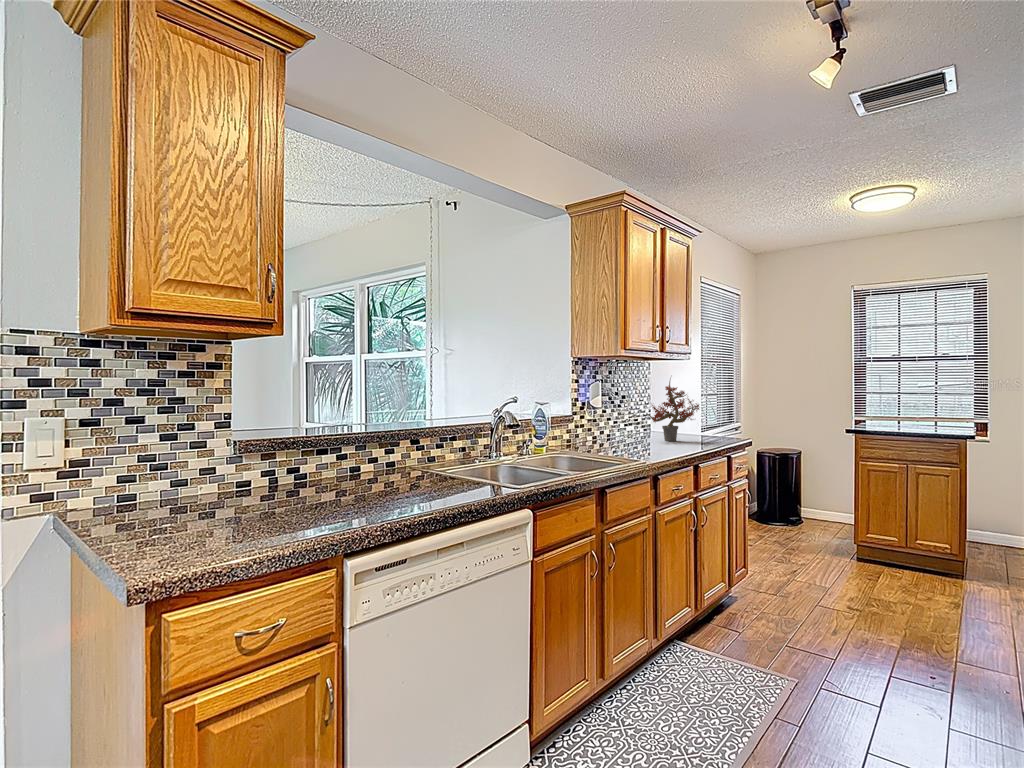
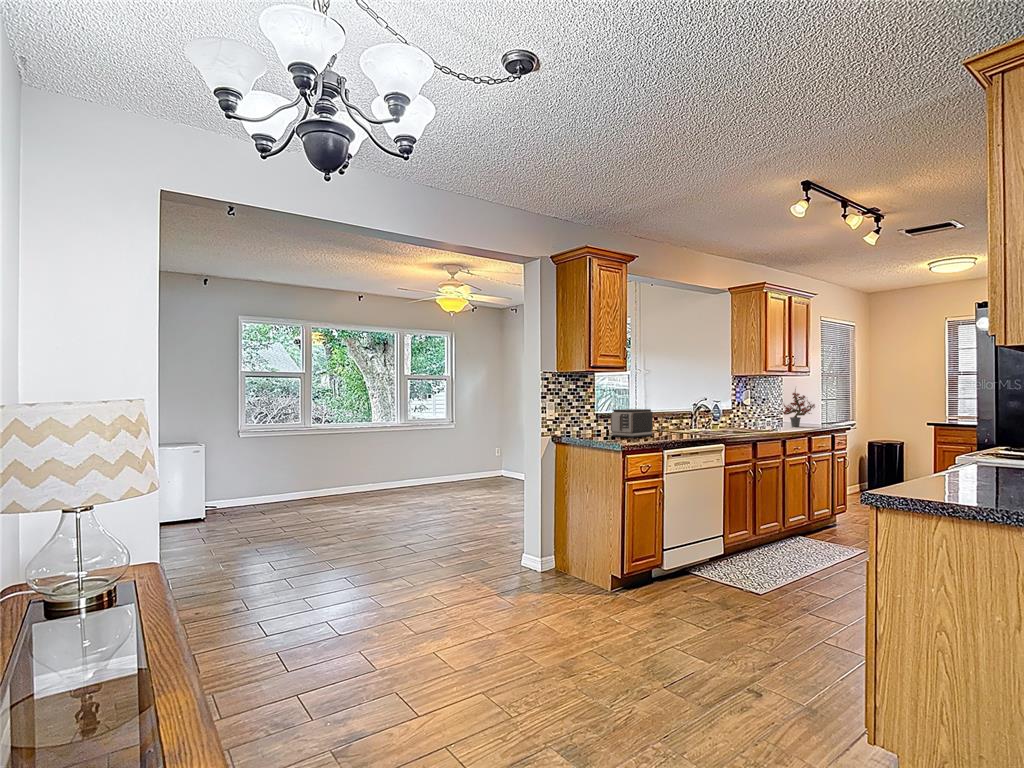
toaster: none [262,426,376,503] -> present [611,409,653,438]

